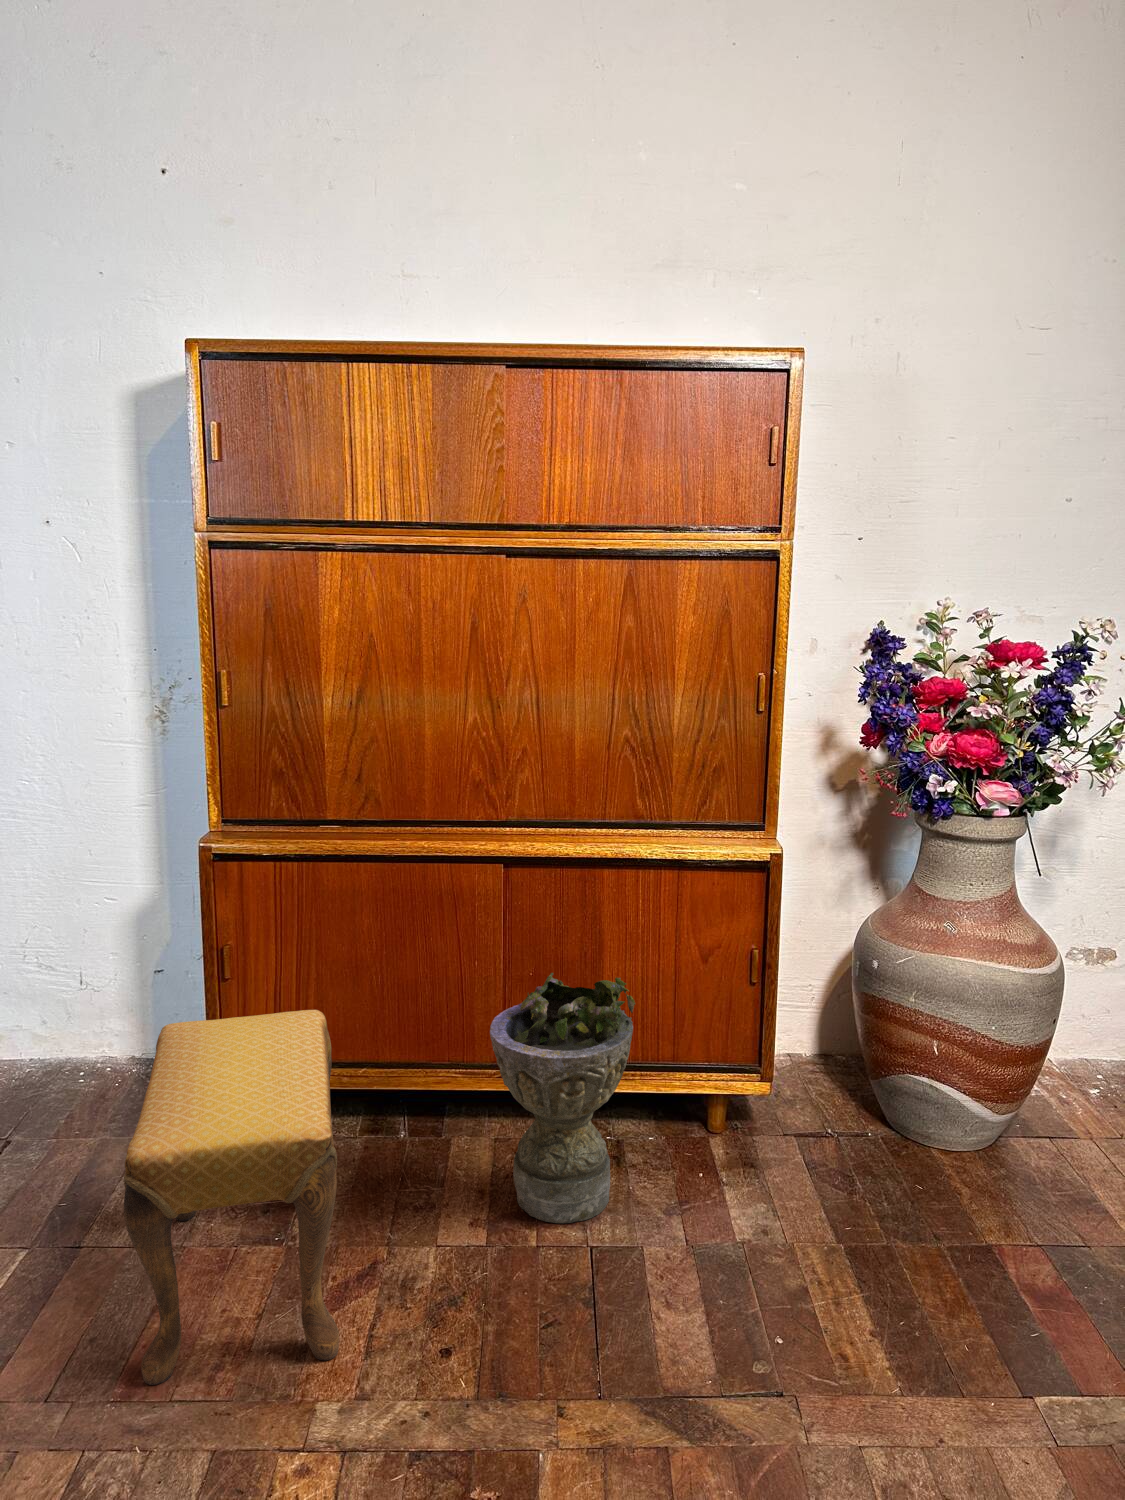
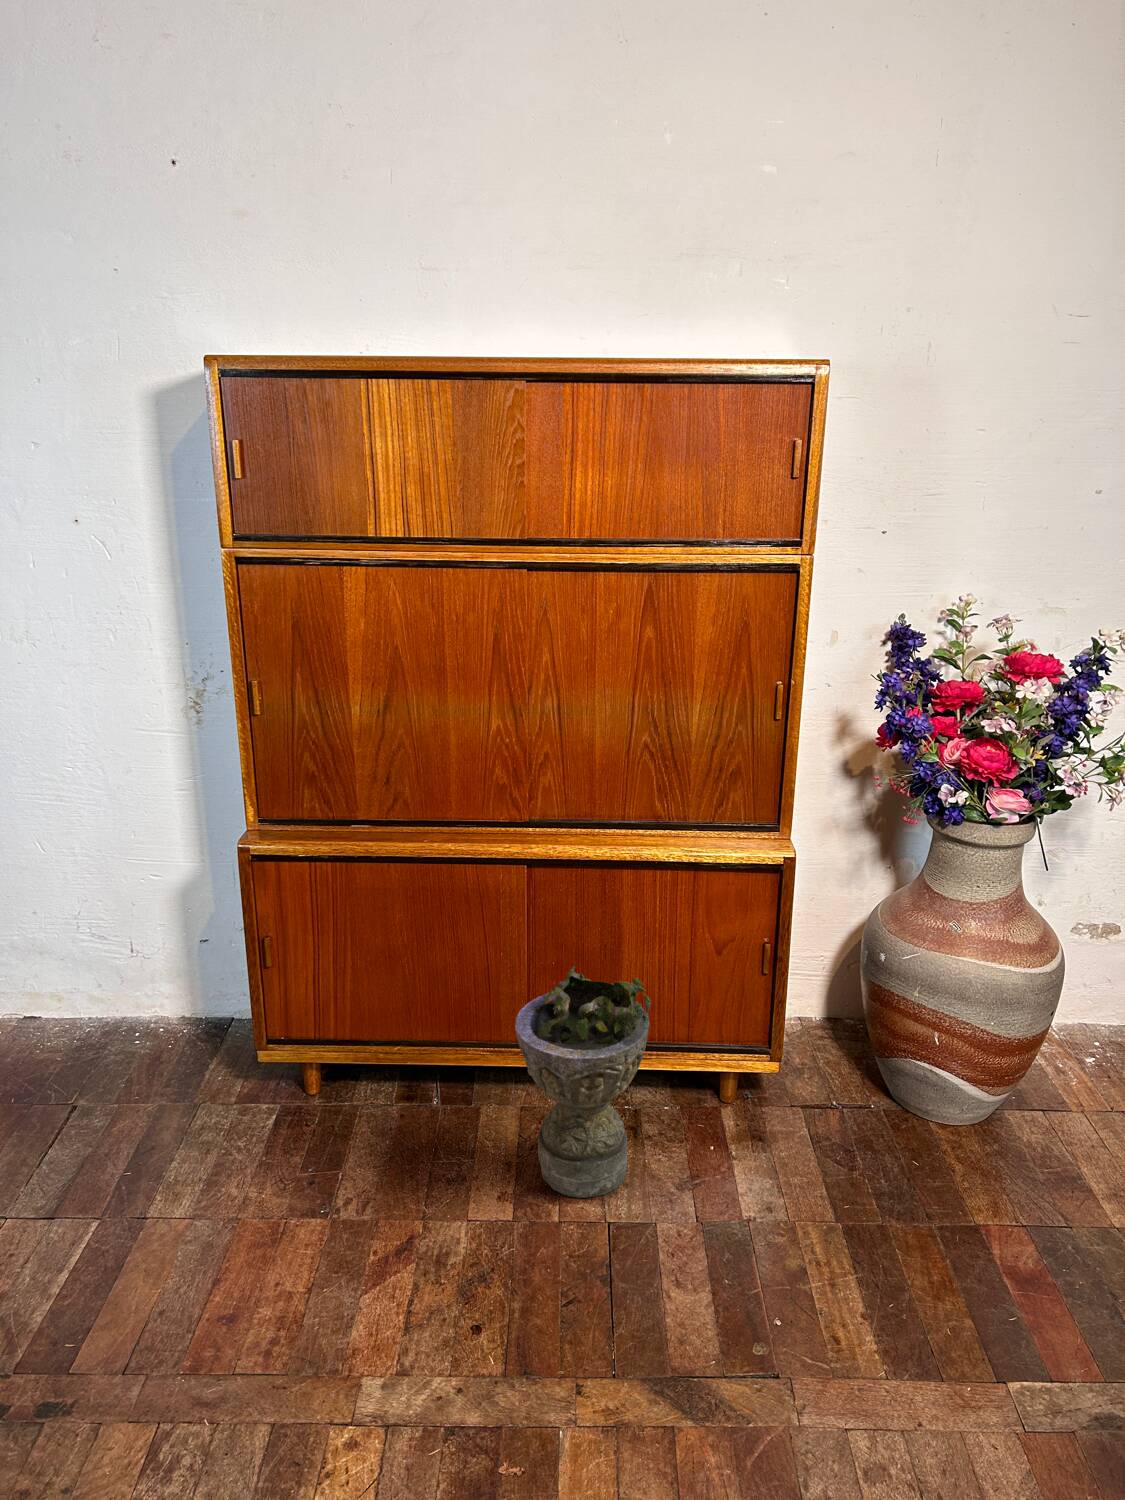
footstool: present [124,1010,339,1385] -> none [183,1007,380,1359]

